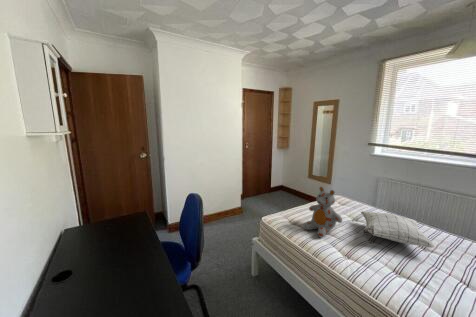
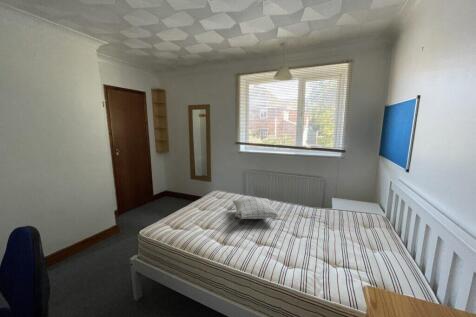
stuffed bear: present [303,187,342,237] -> none [184,186,218,234]

